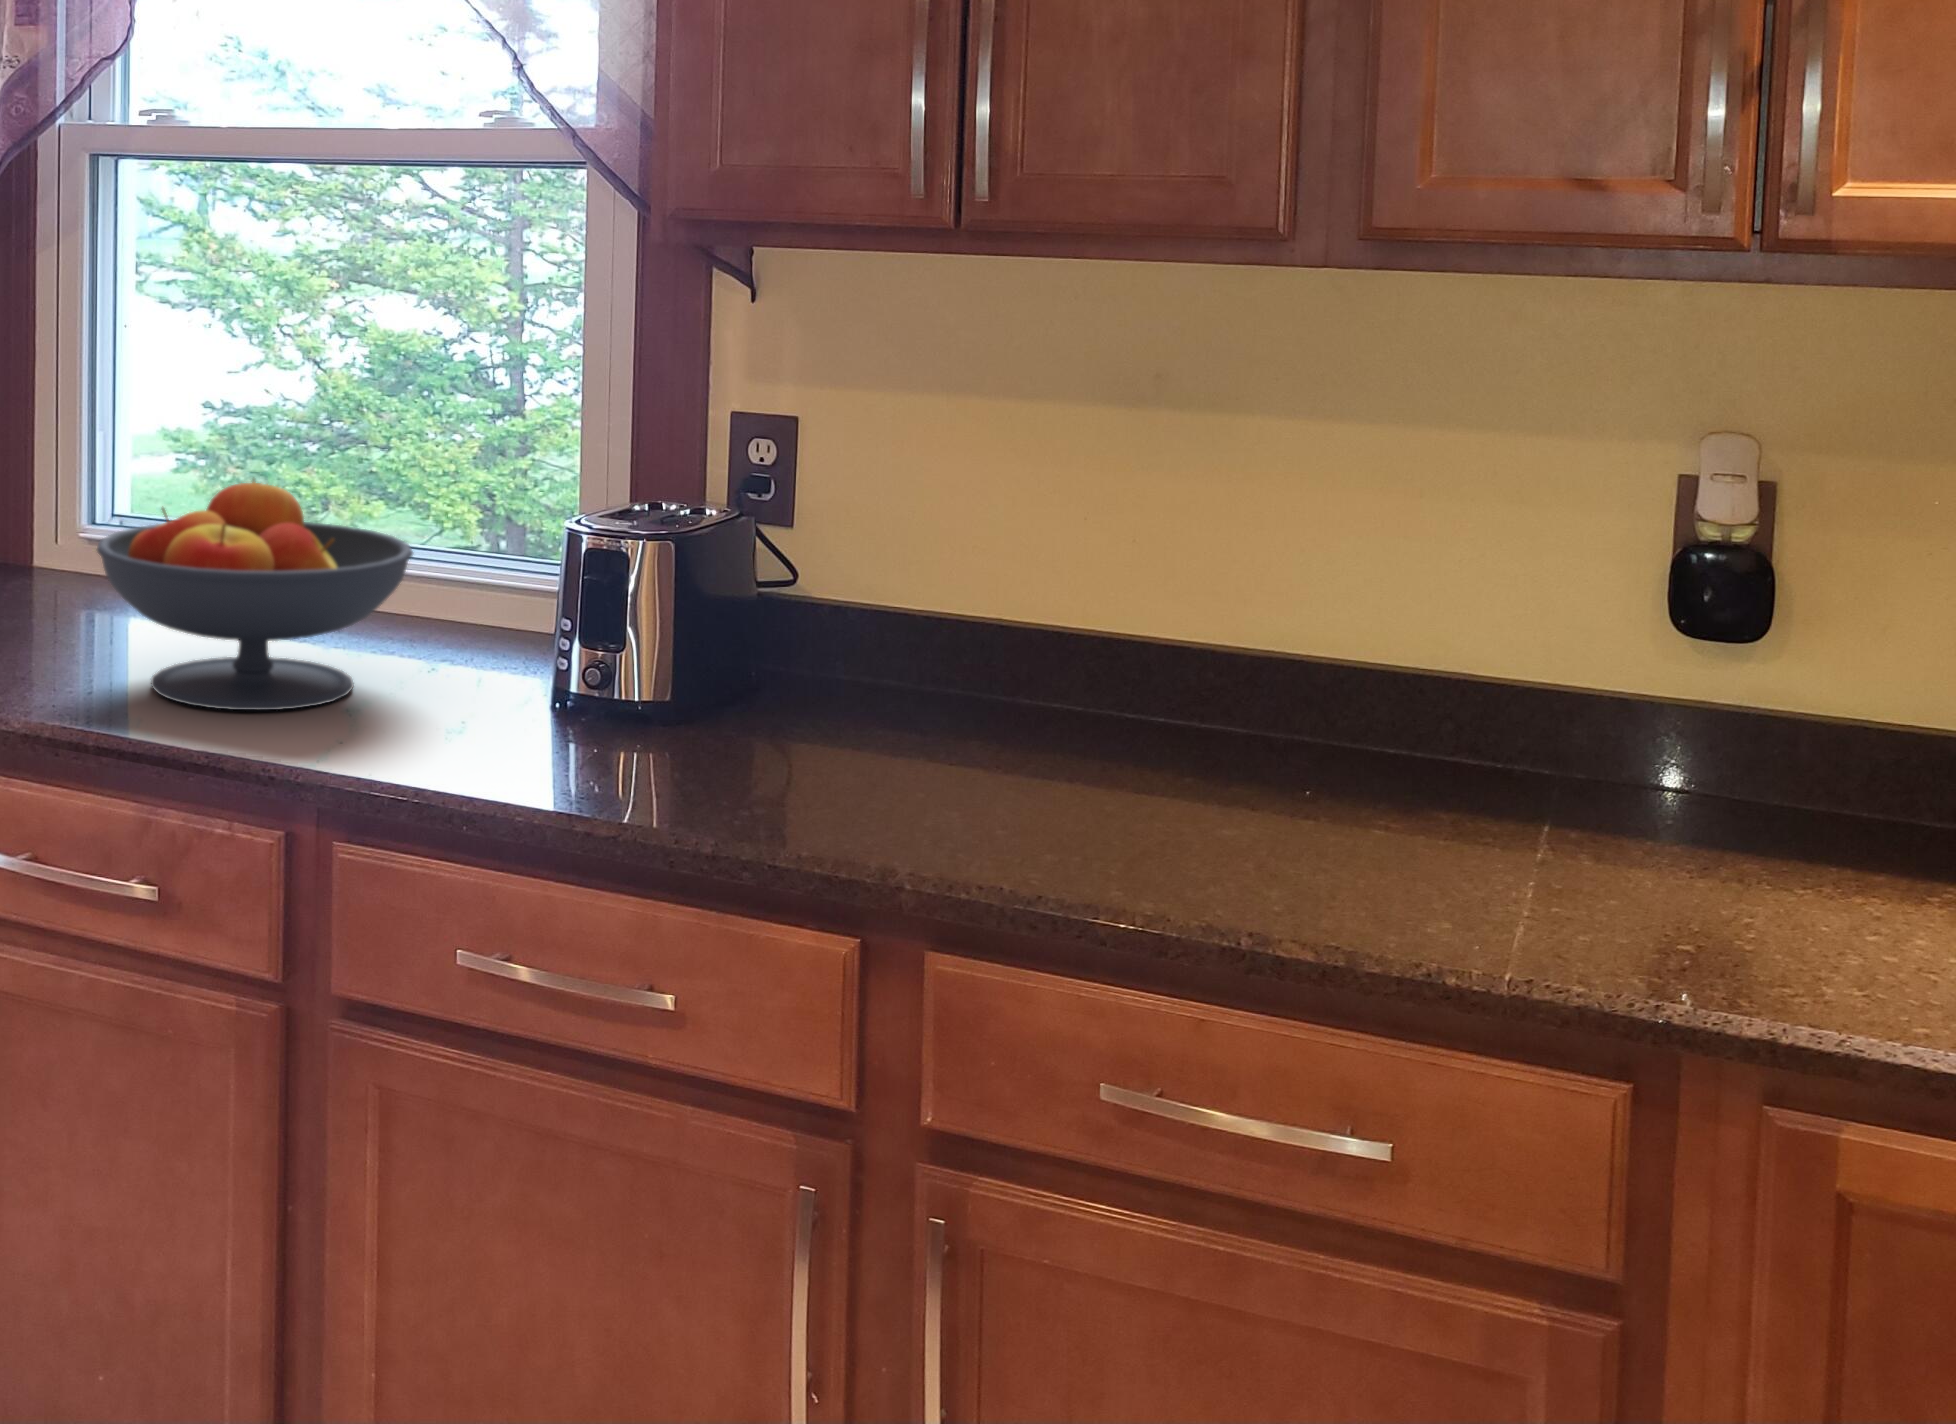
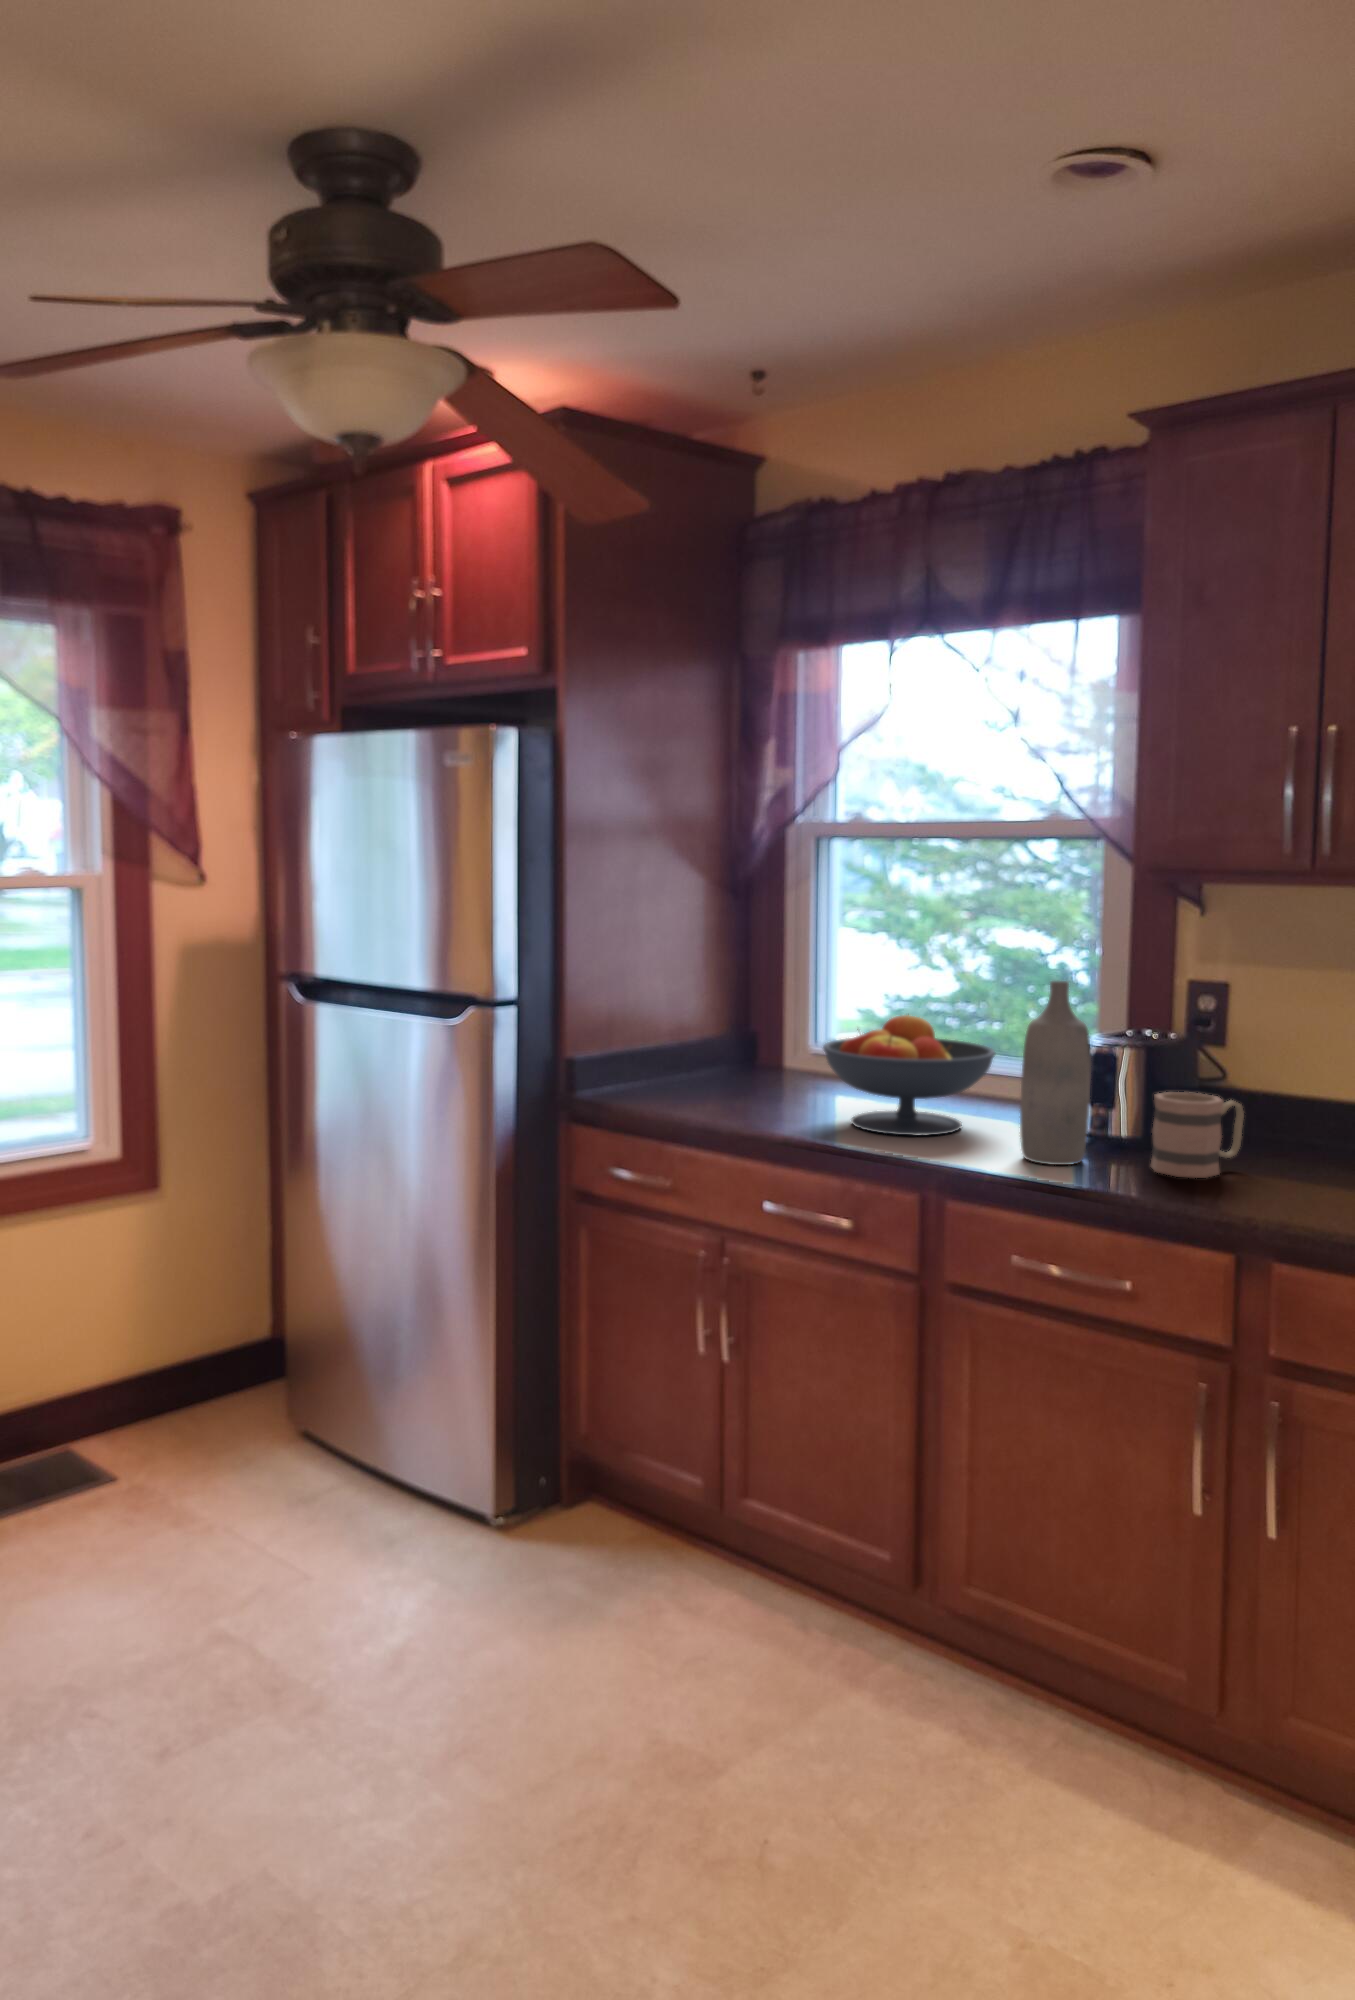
bottle: none [462,426,584,765] -> present [1020,981,1091,1165]
mug: none [690,624,846,782] -> present [1151,1092,1244,1178]

